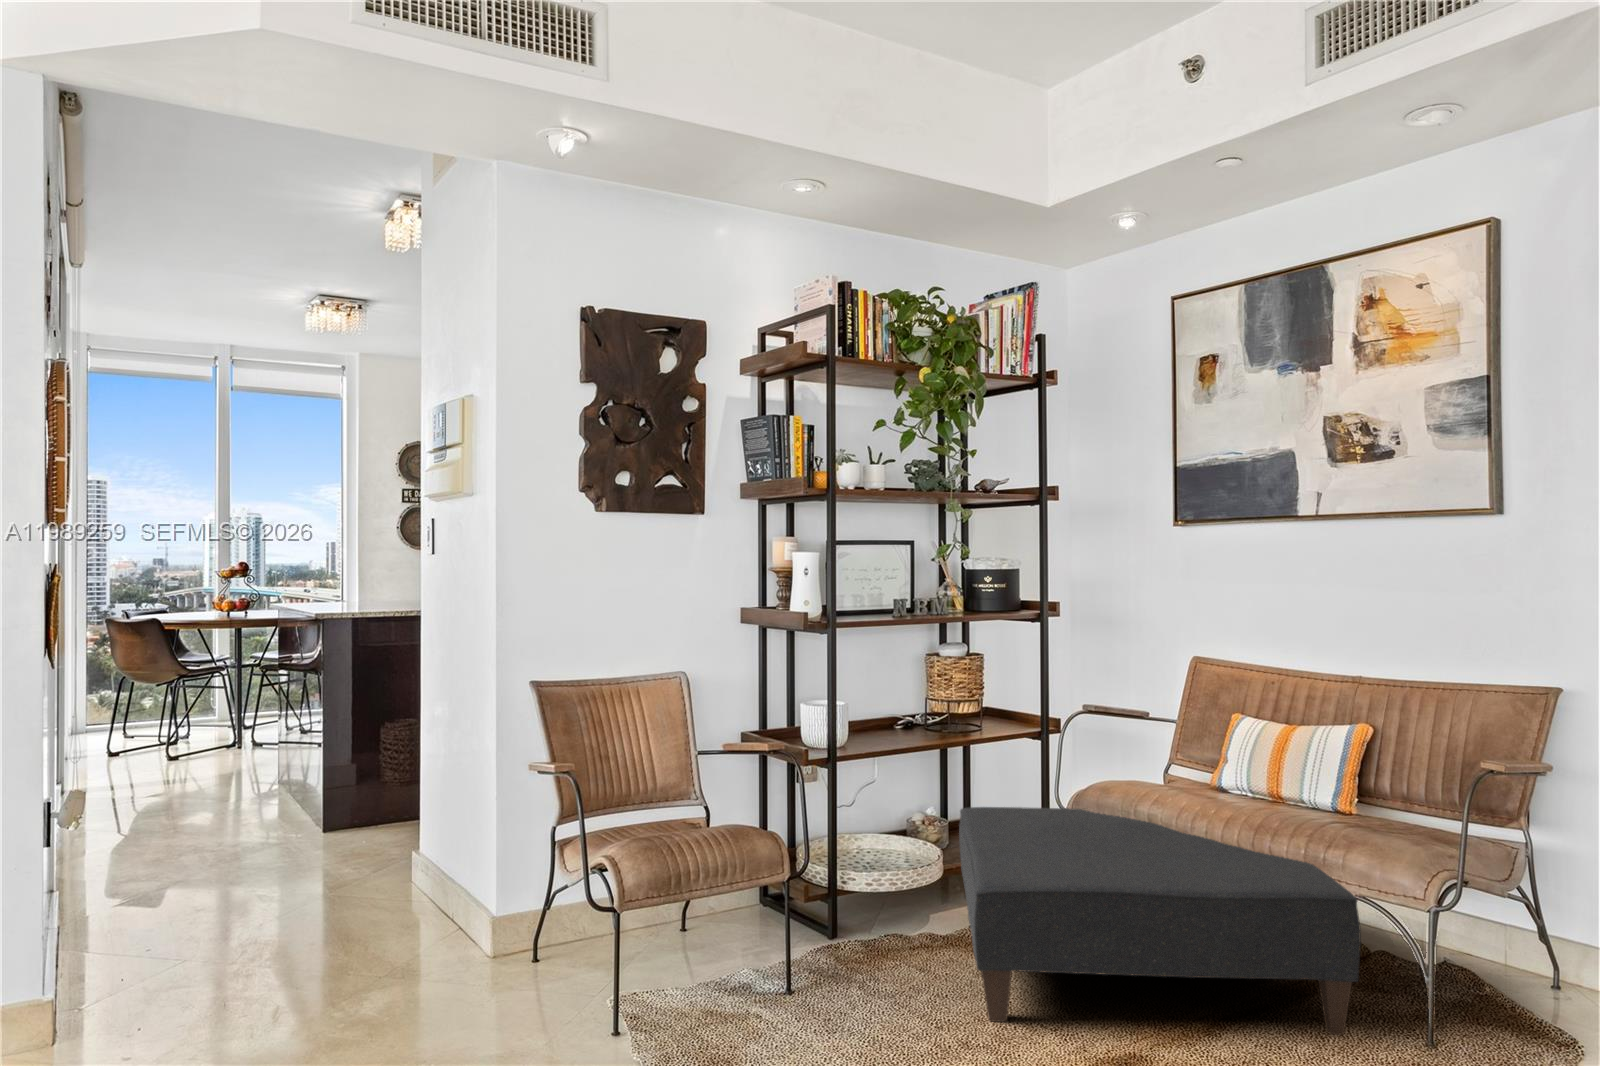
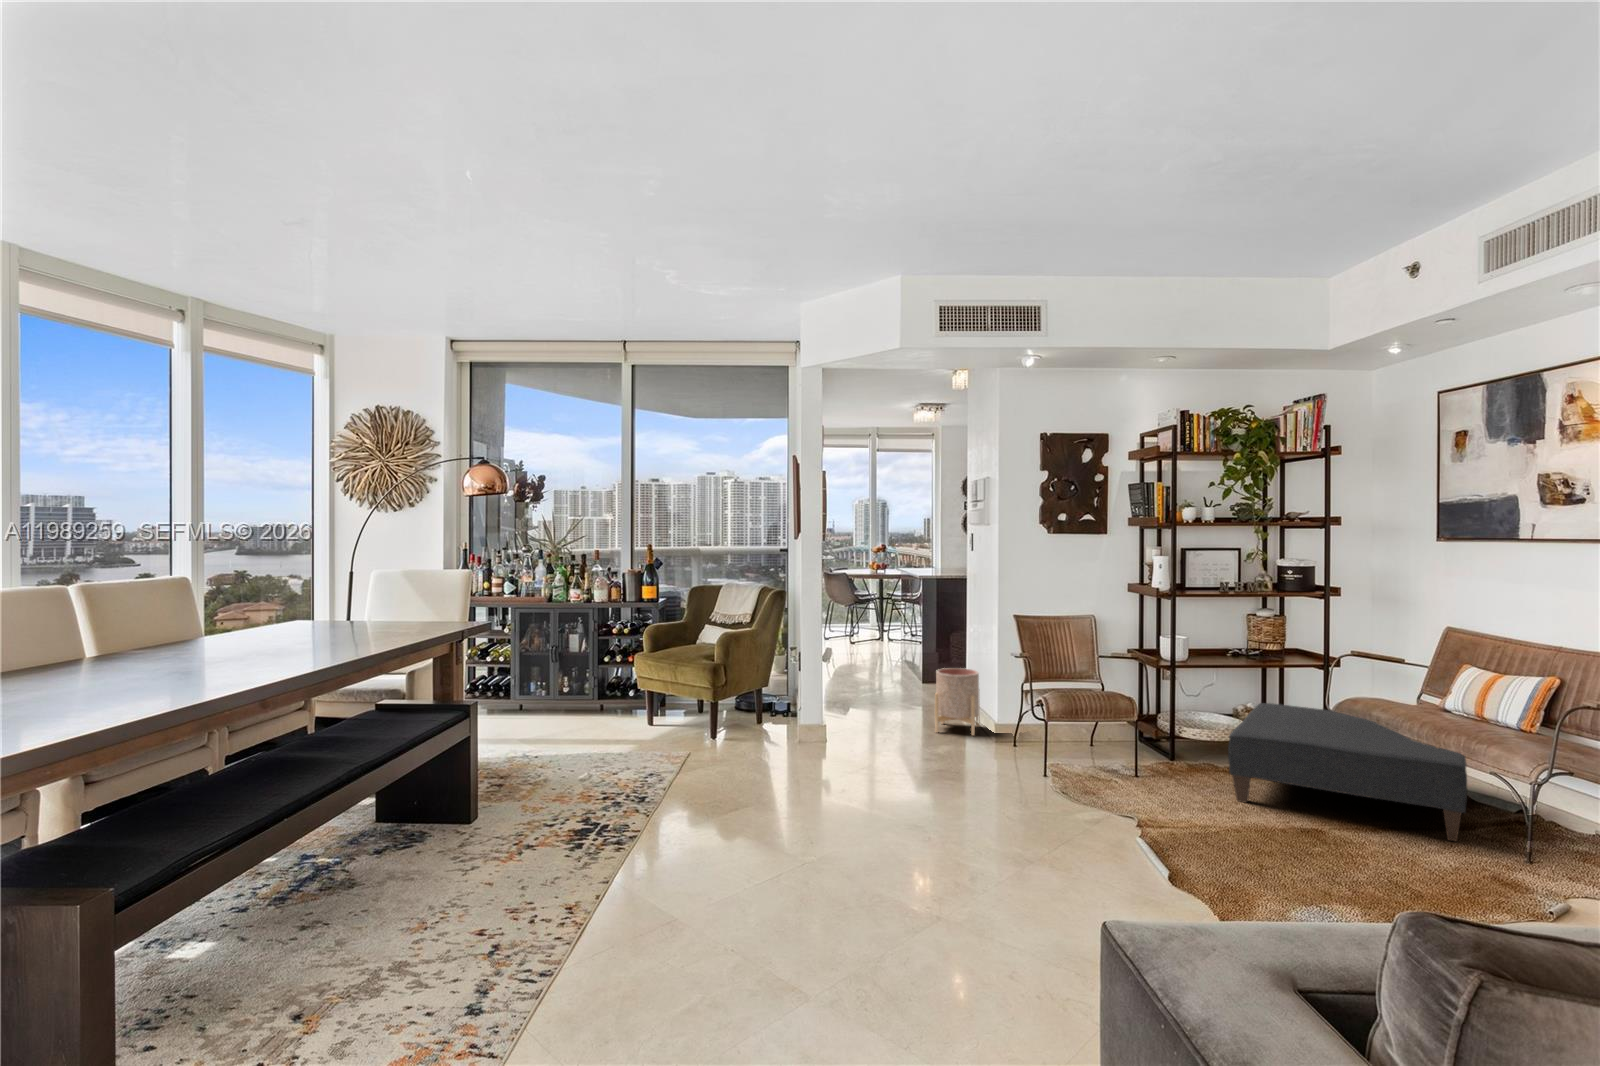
planter: none [348,801,450,959] -> present [935,668,980,736]

